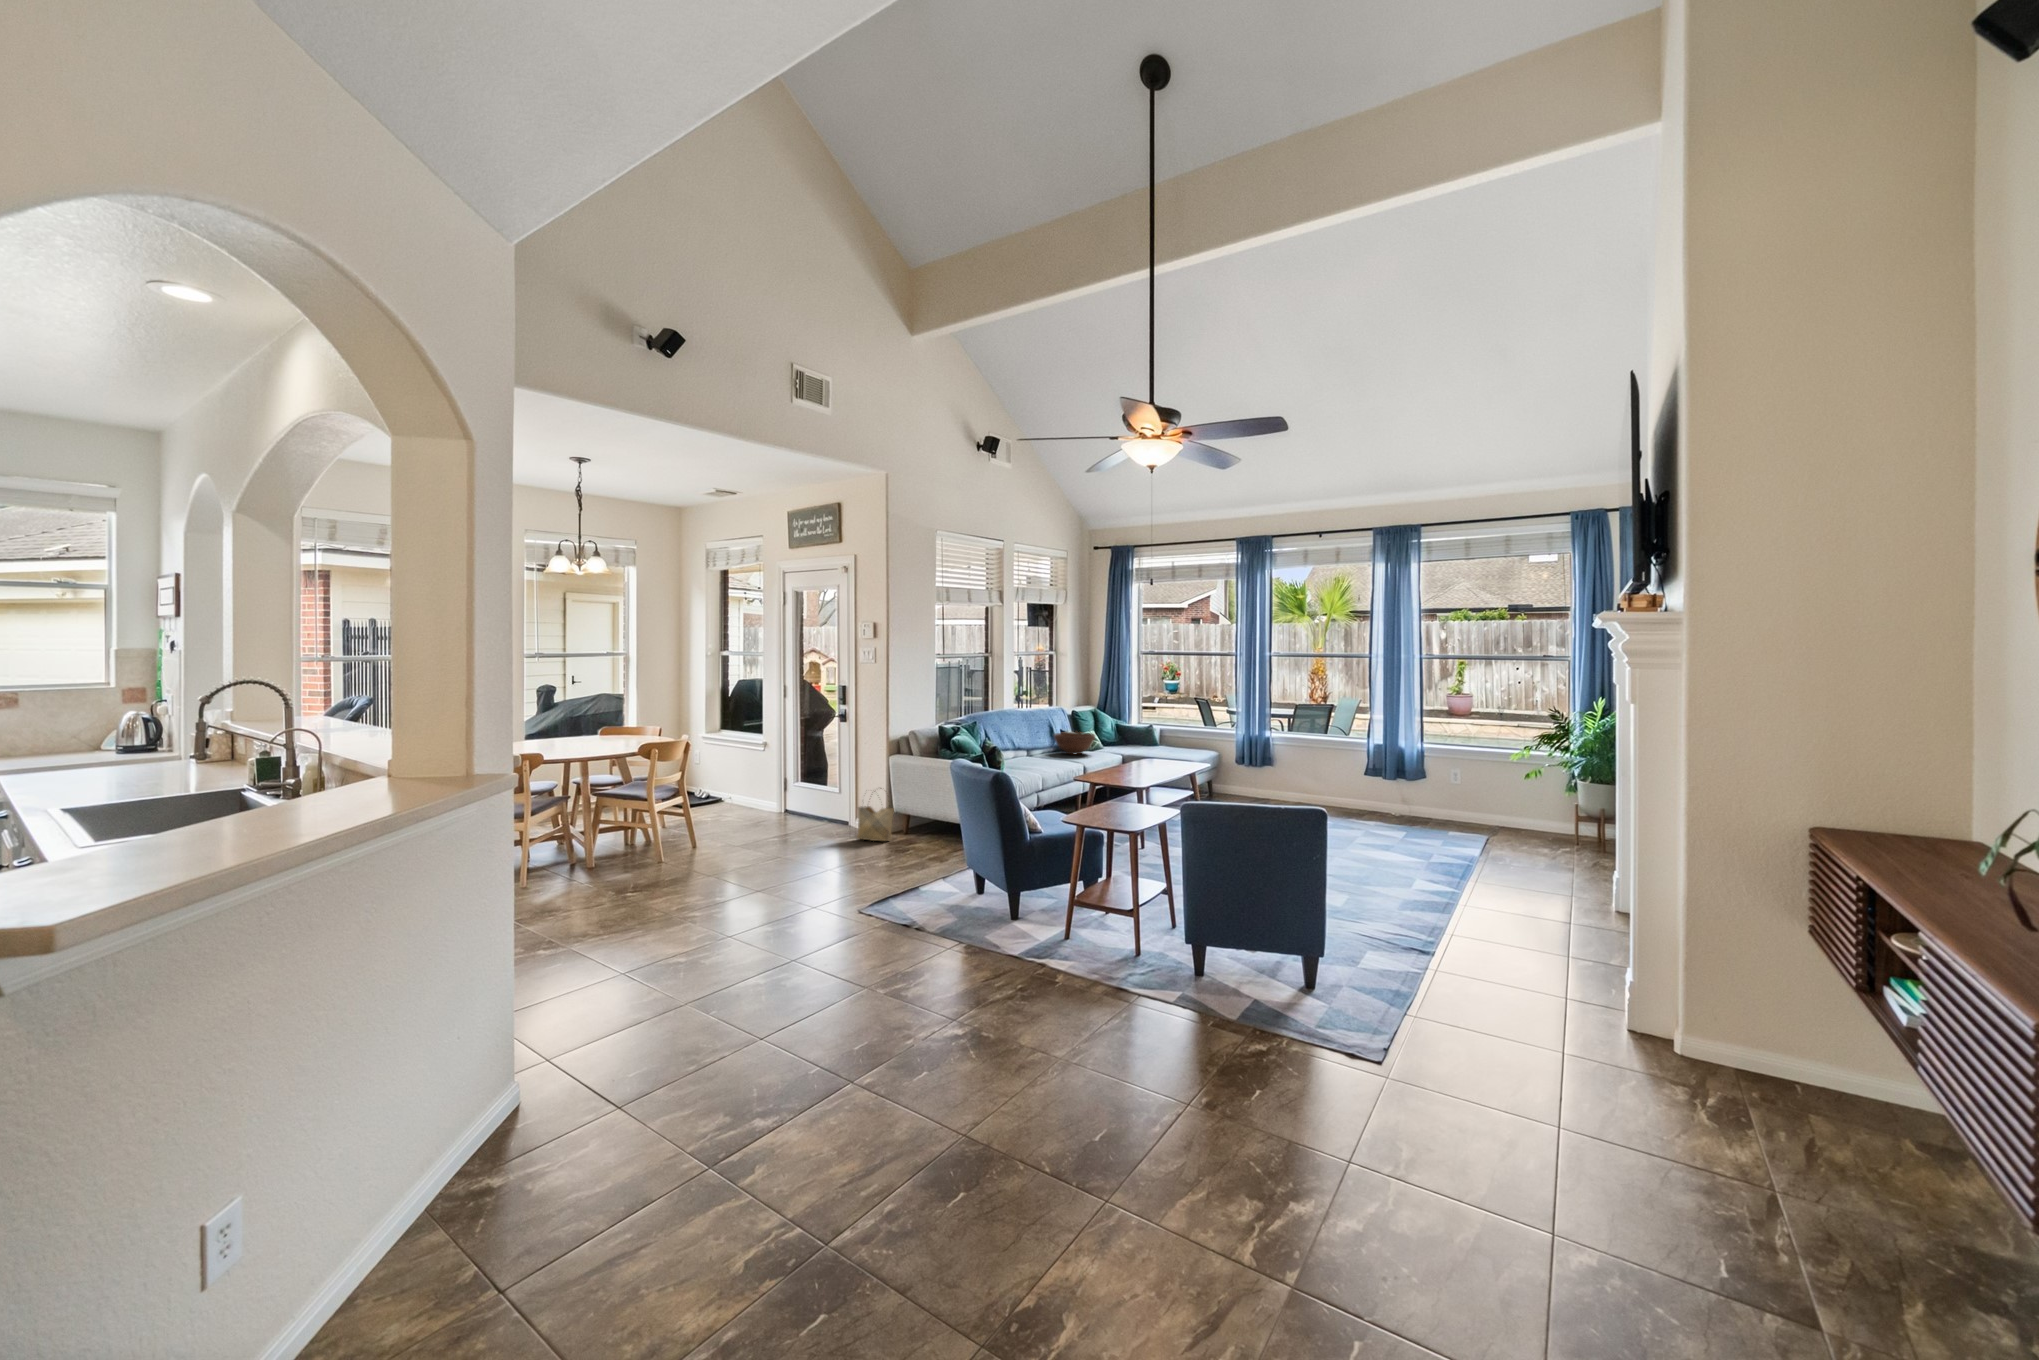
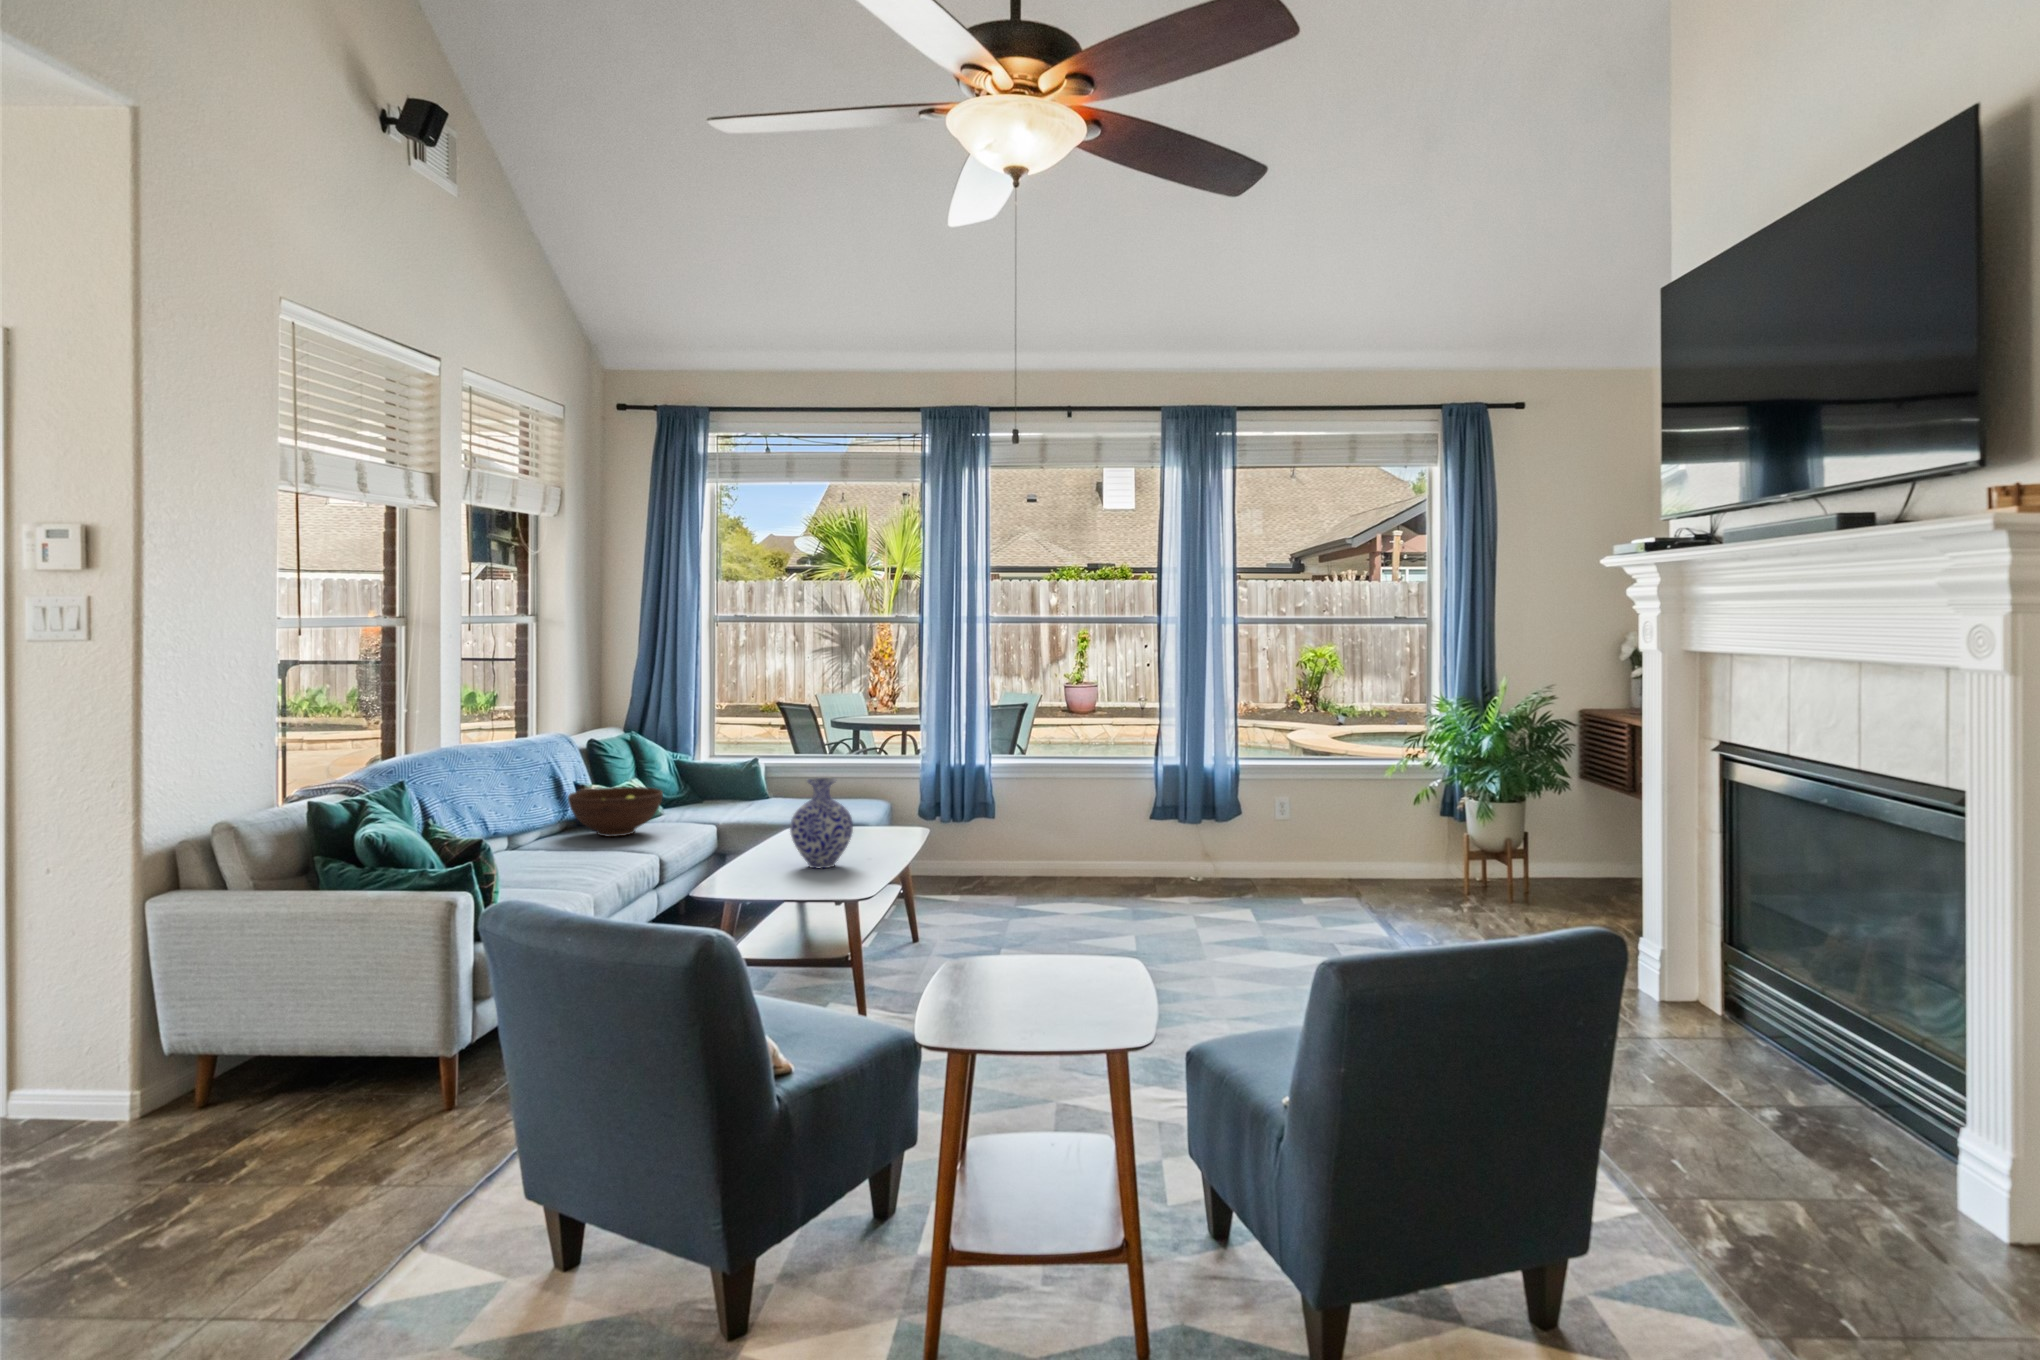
vase: none [1135,730,1165,773] -> present [790,778,853,868]
woven basket: present [857,791,894,841] -> none [60,987,186,1140]

